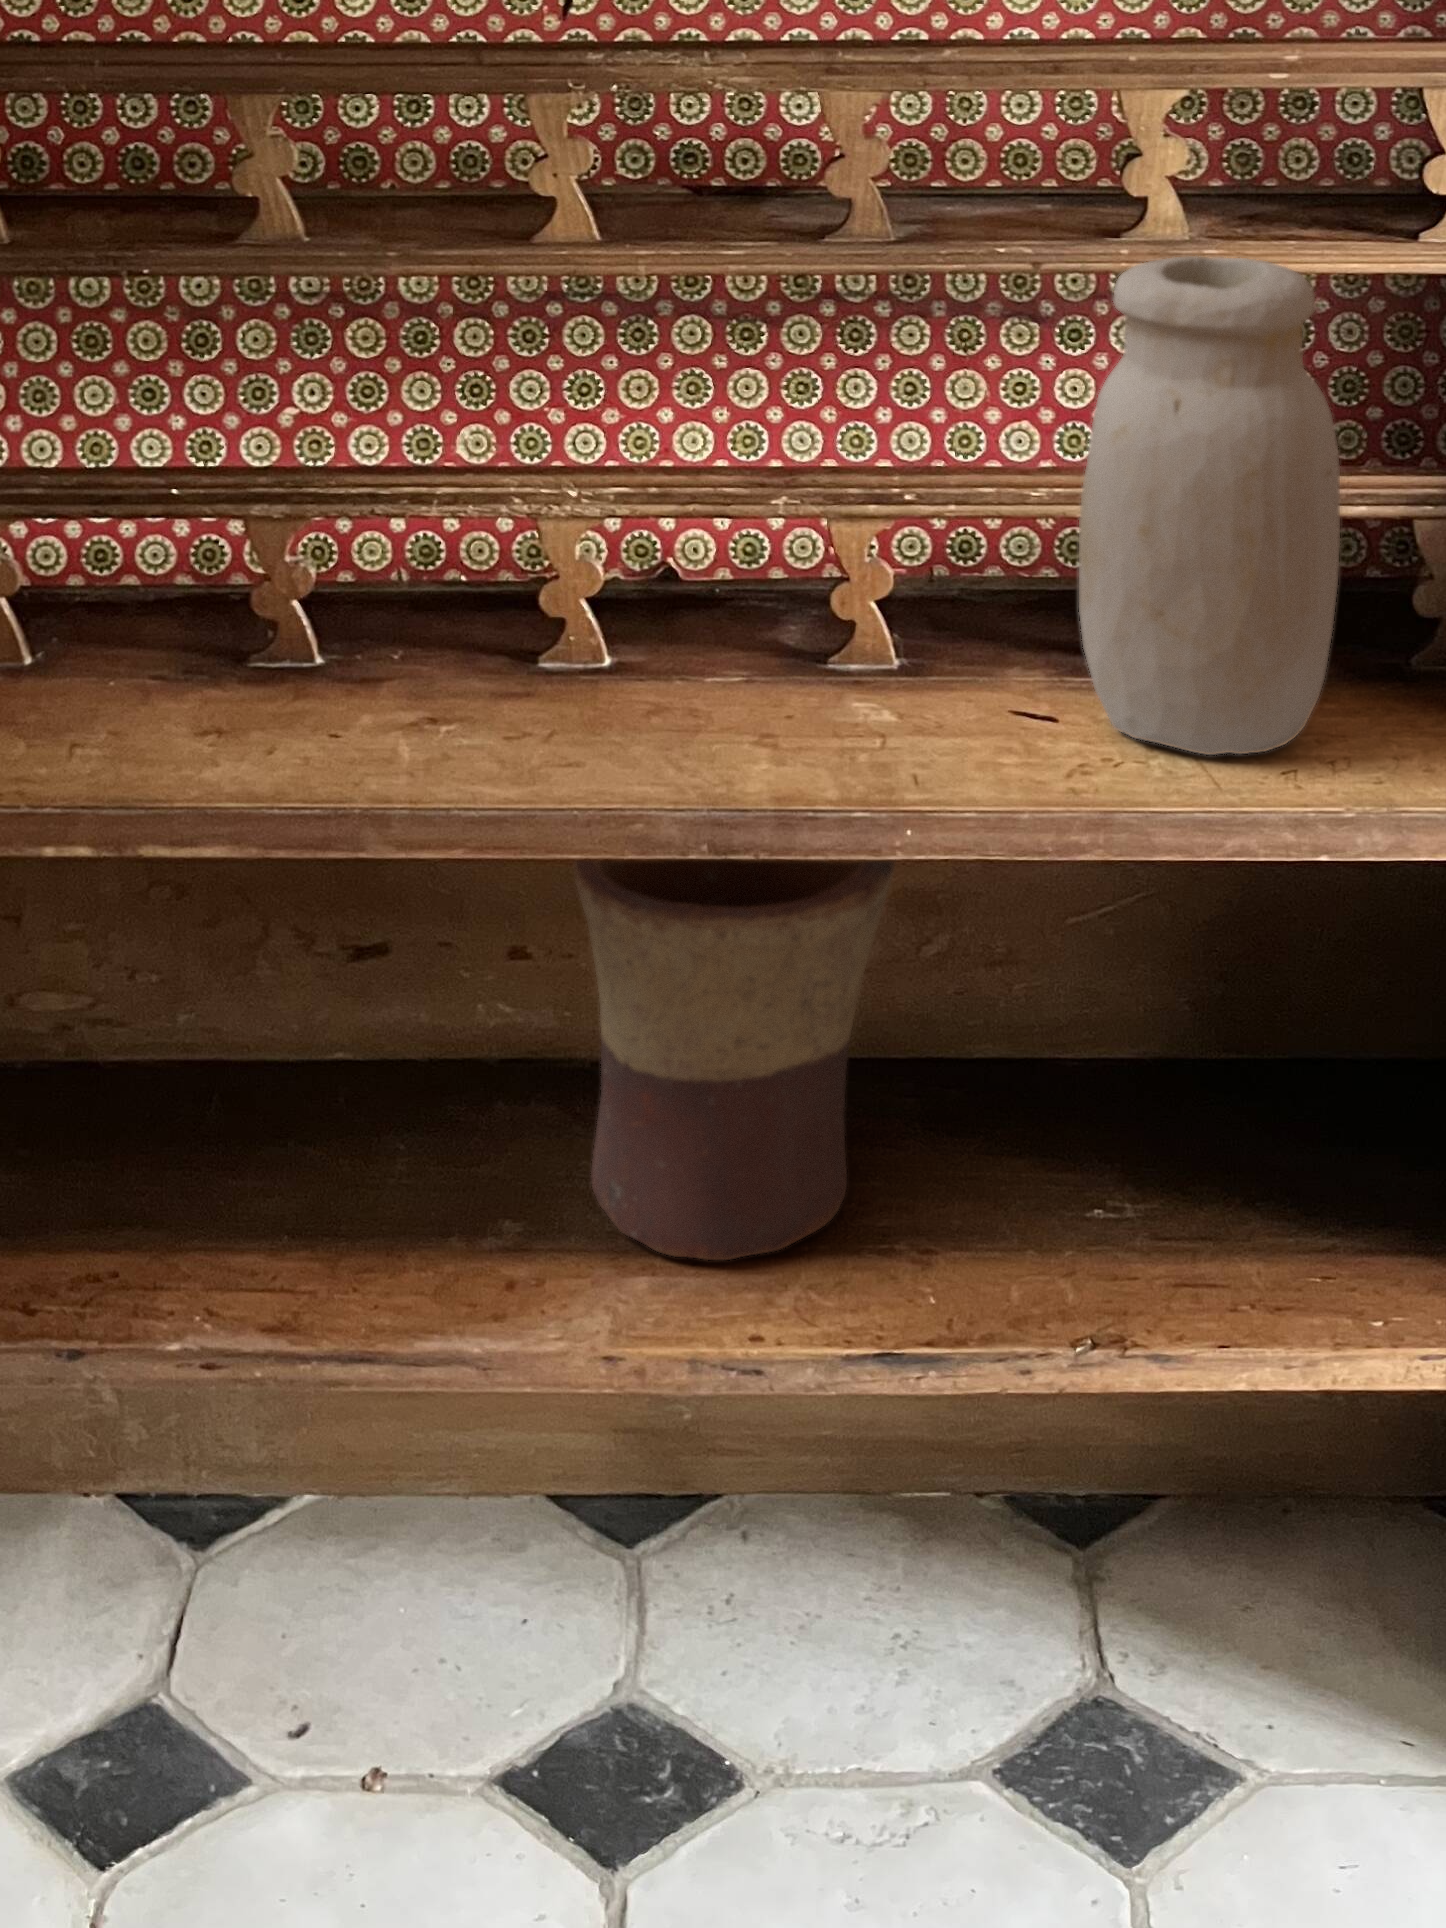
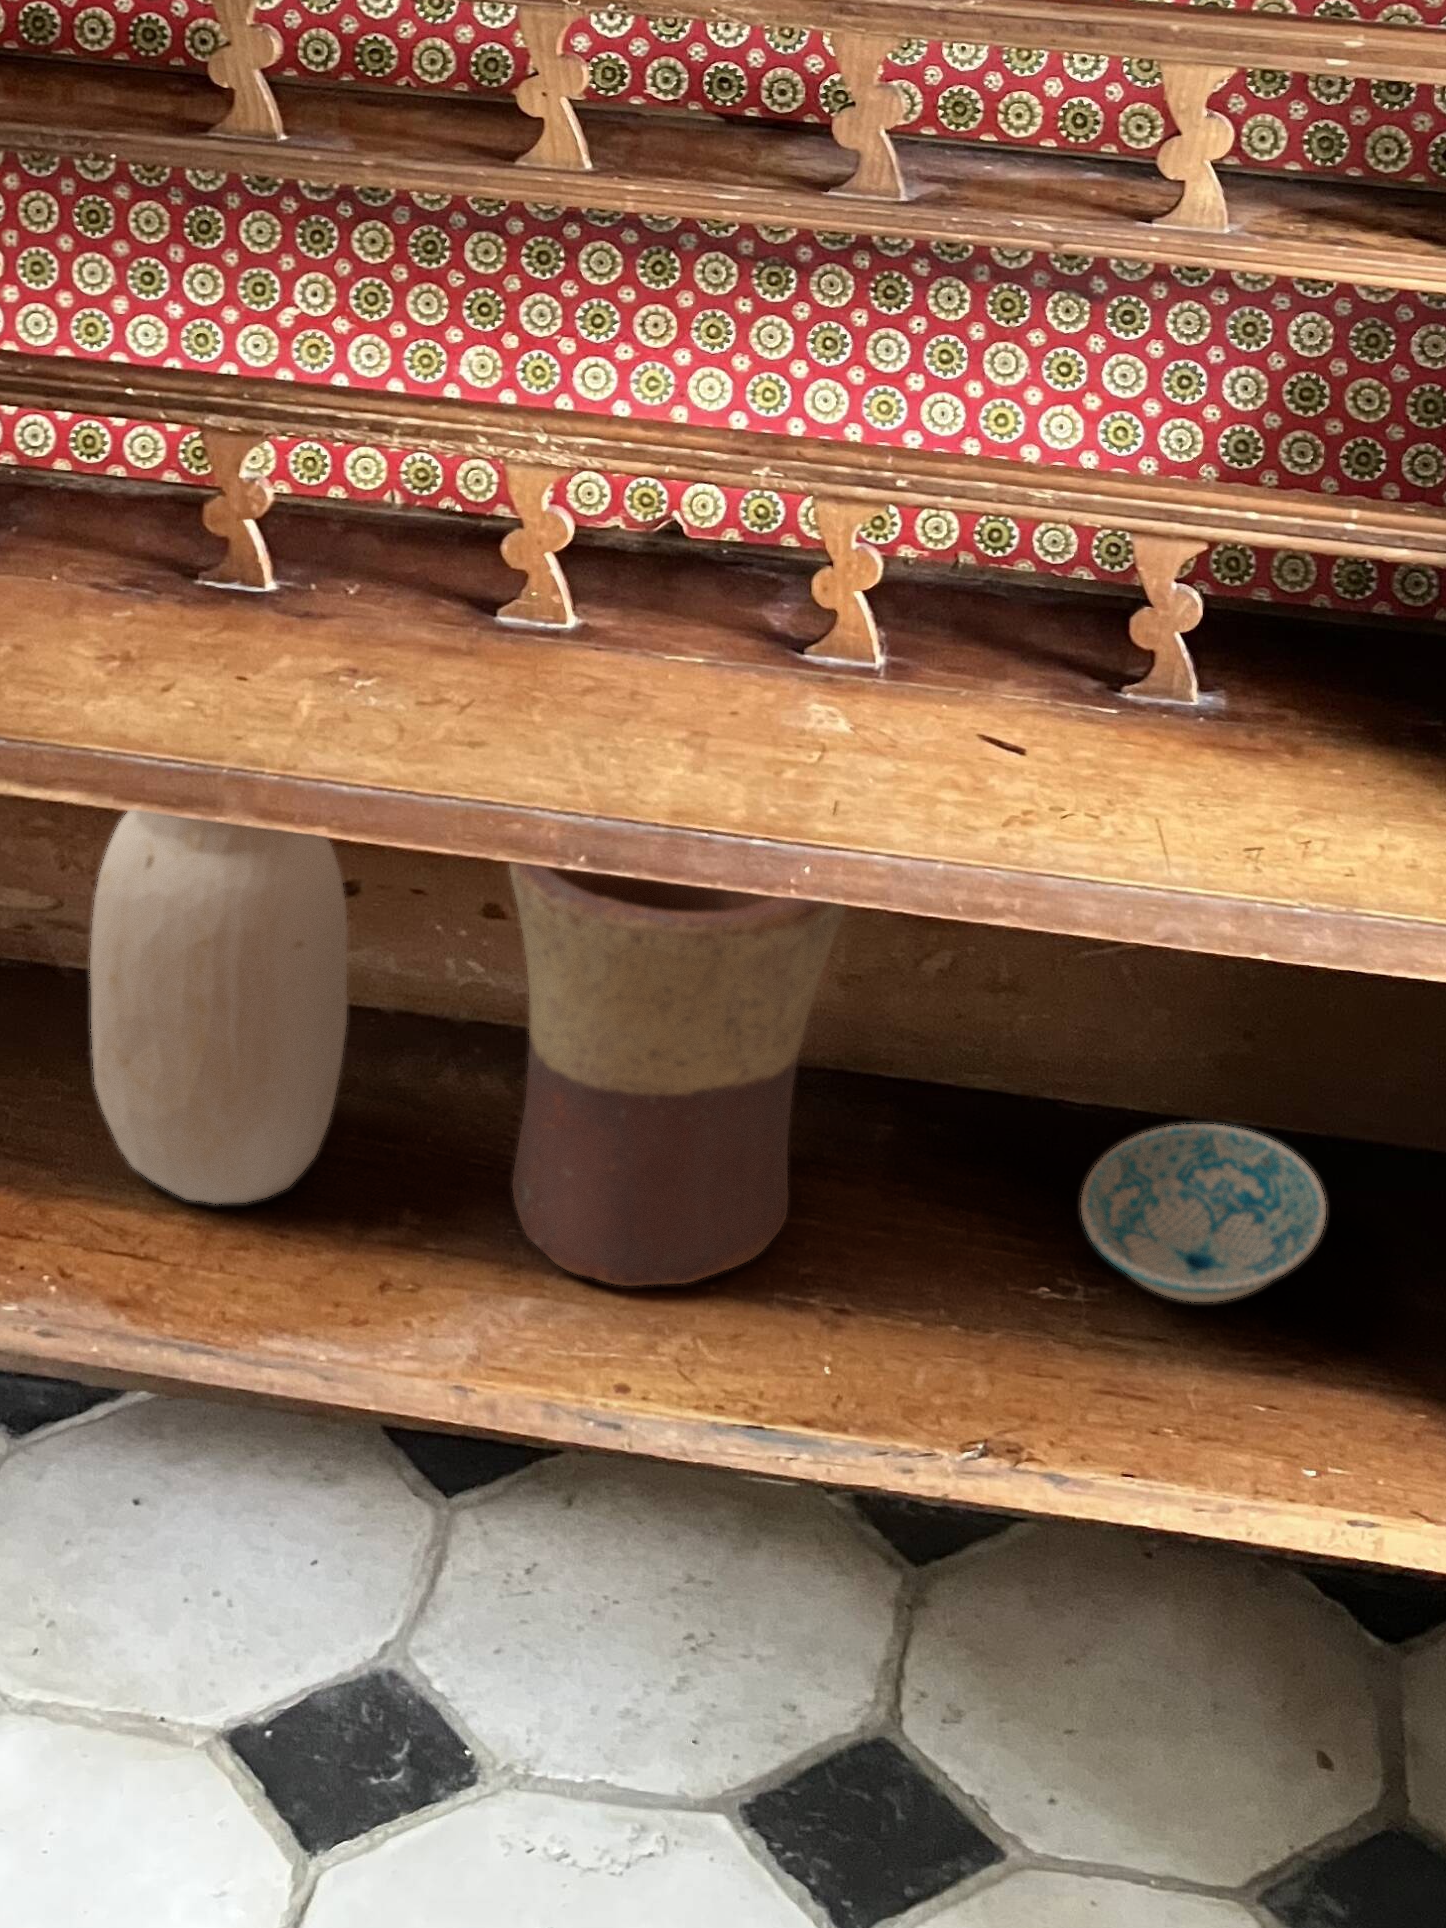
jar: present [1079,256,1340,755] -> present [90,810,348,1204]
ceramic bowl: none [1114,1052,1332,1201] -> present [1081,1124,1326,1302]

